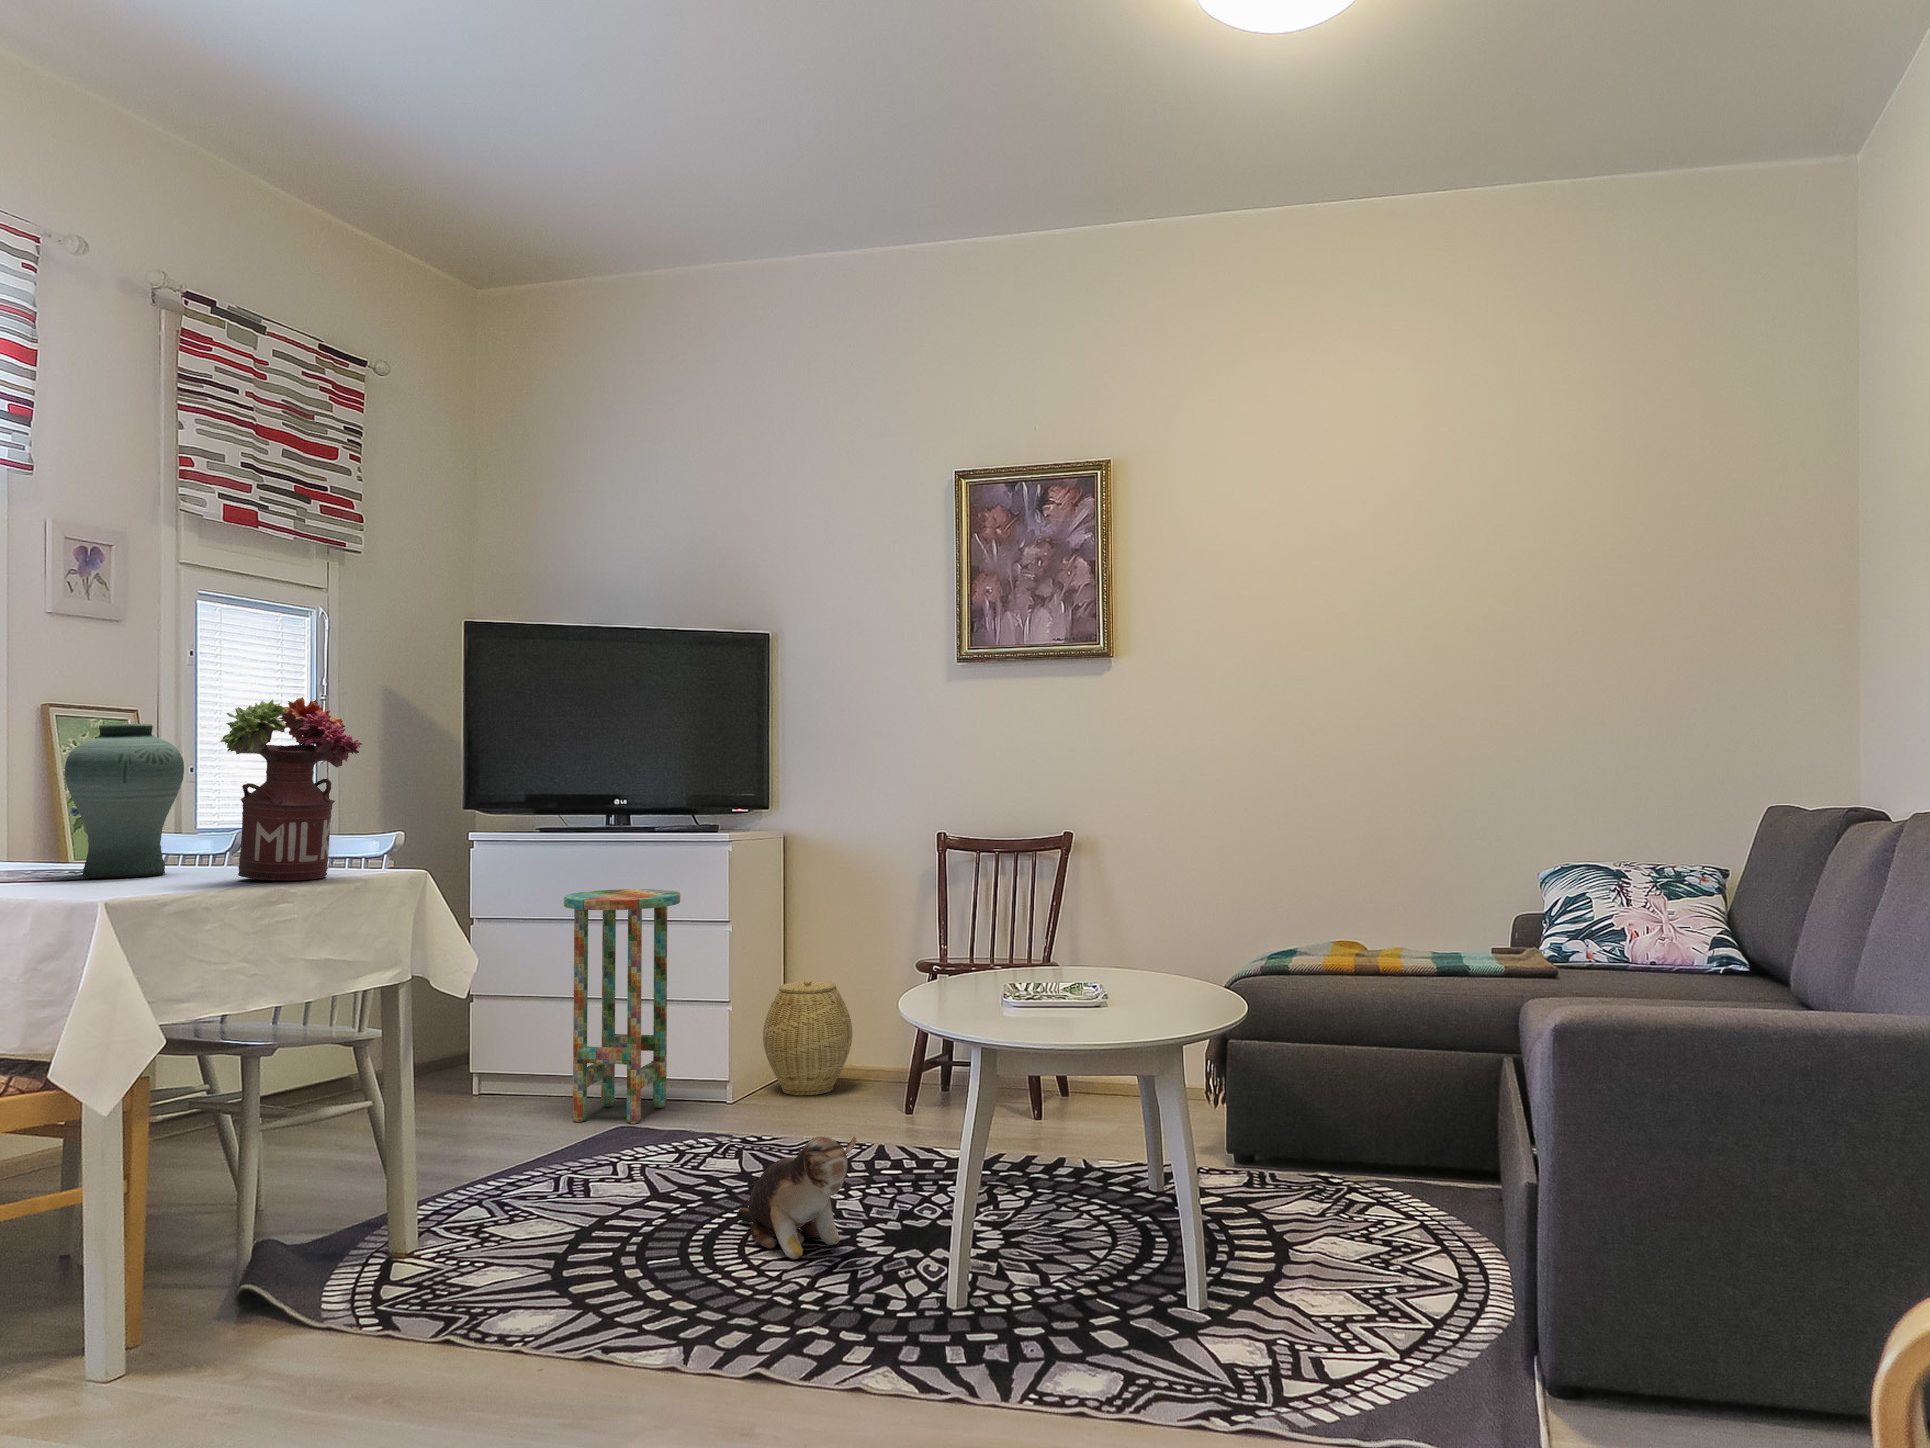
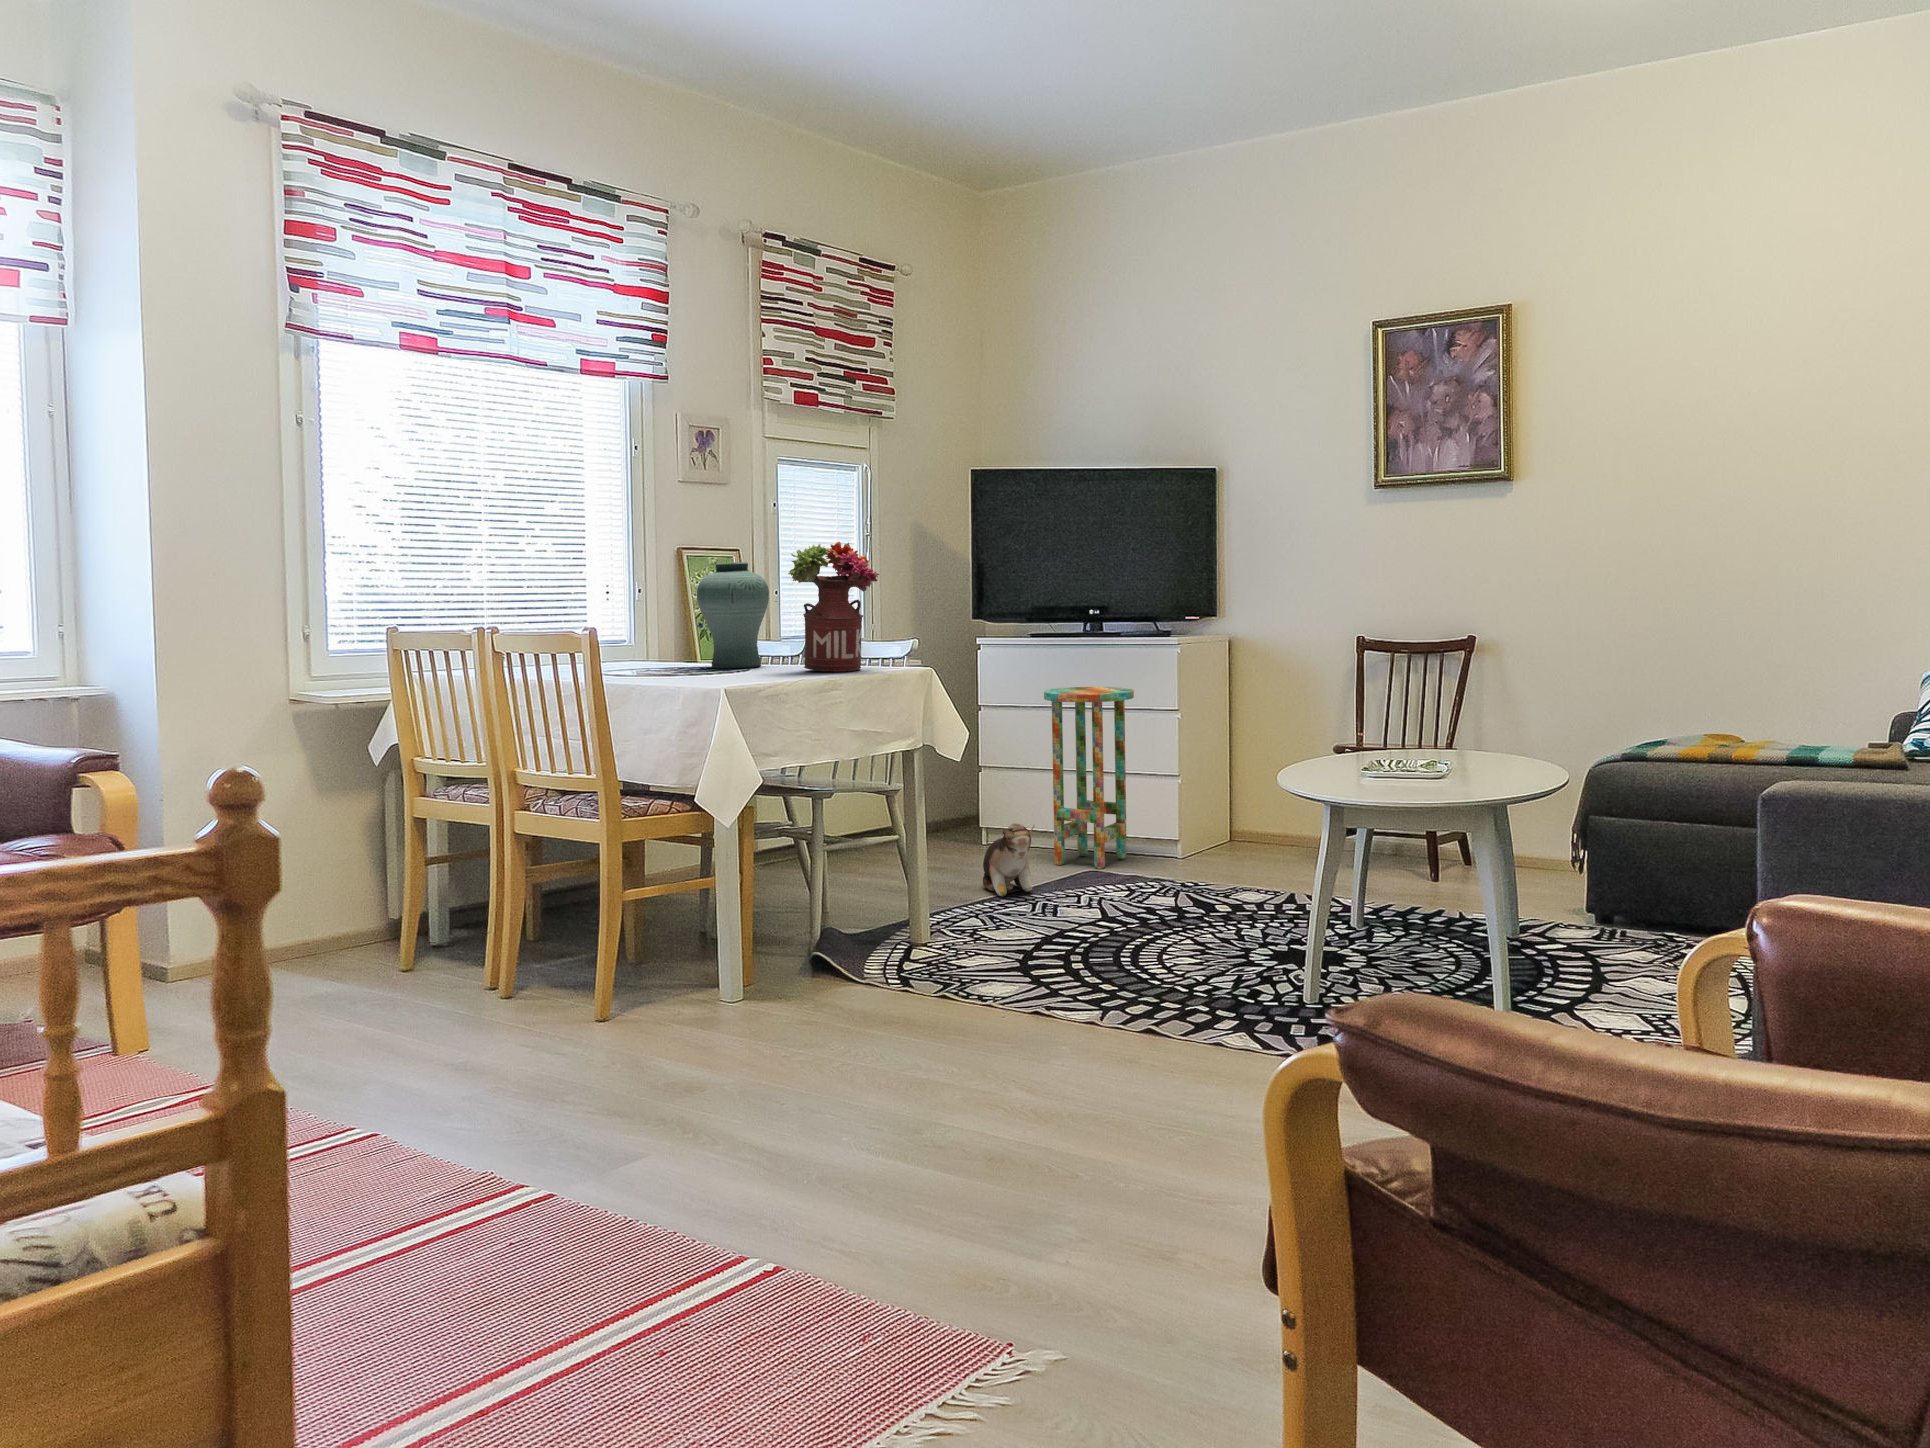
woven basket: present [763,979,852,1095] -> none [1205,764,1279,858]
plush toy: present [738,1137,856,1259] -> present [983,824,1035,896]

